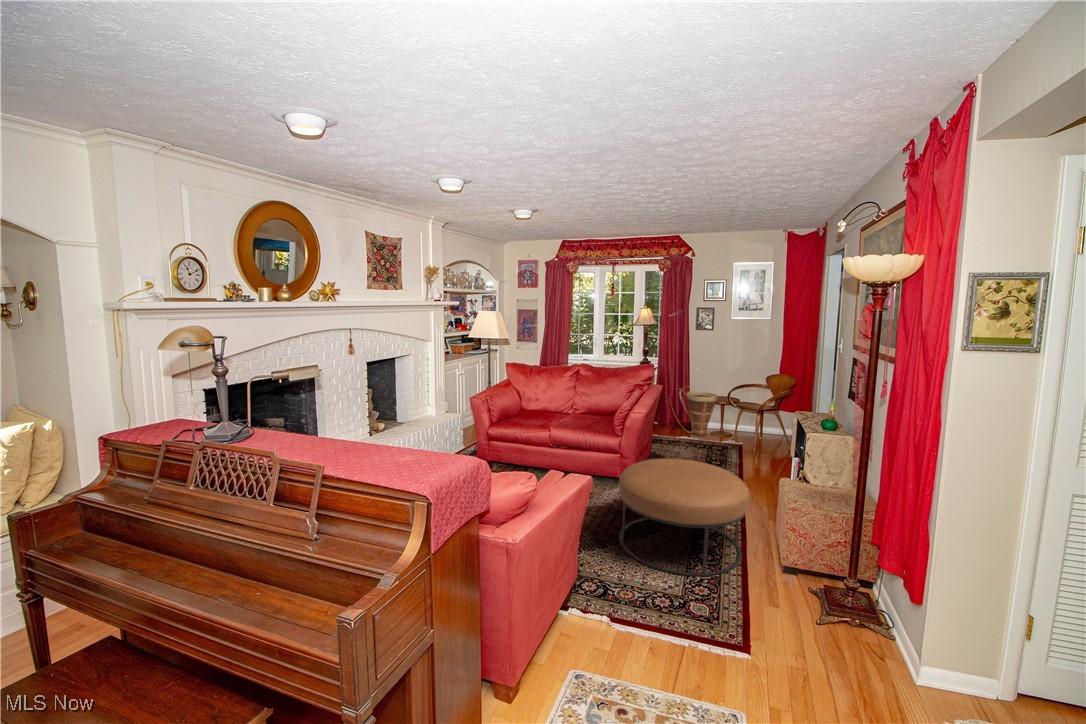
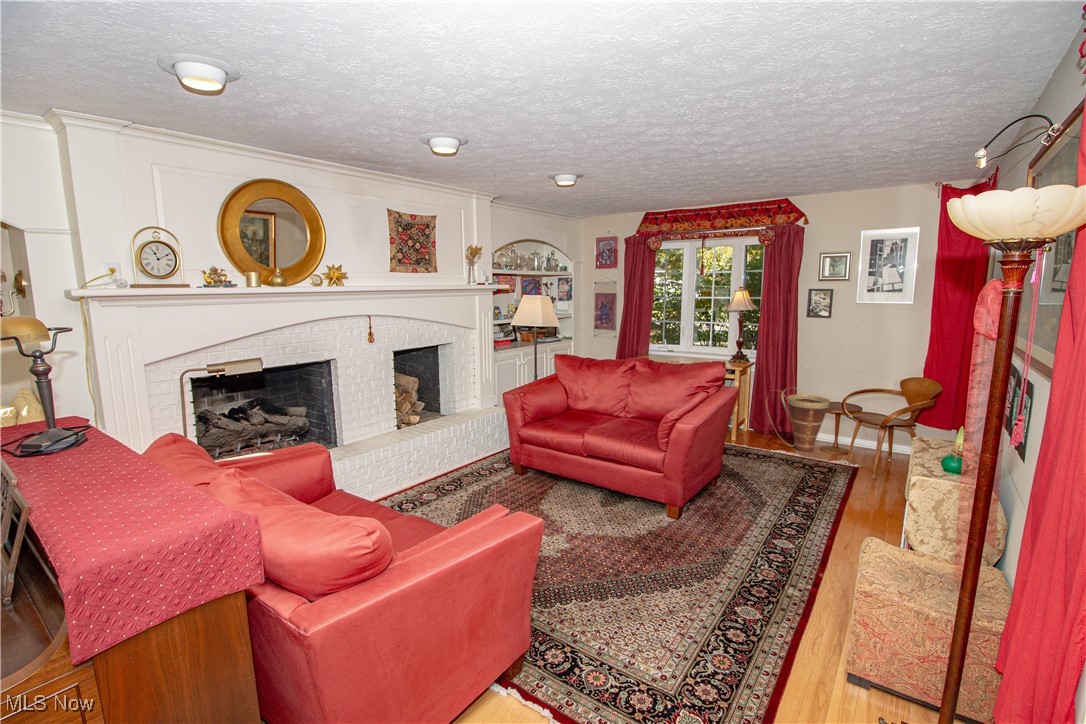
ottoman: present [619,459,750,576] -> none [622,488,808,669]

